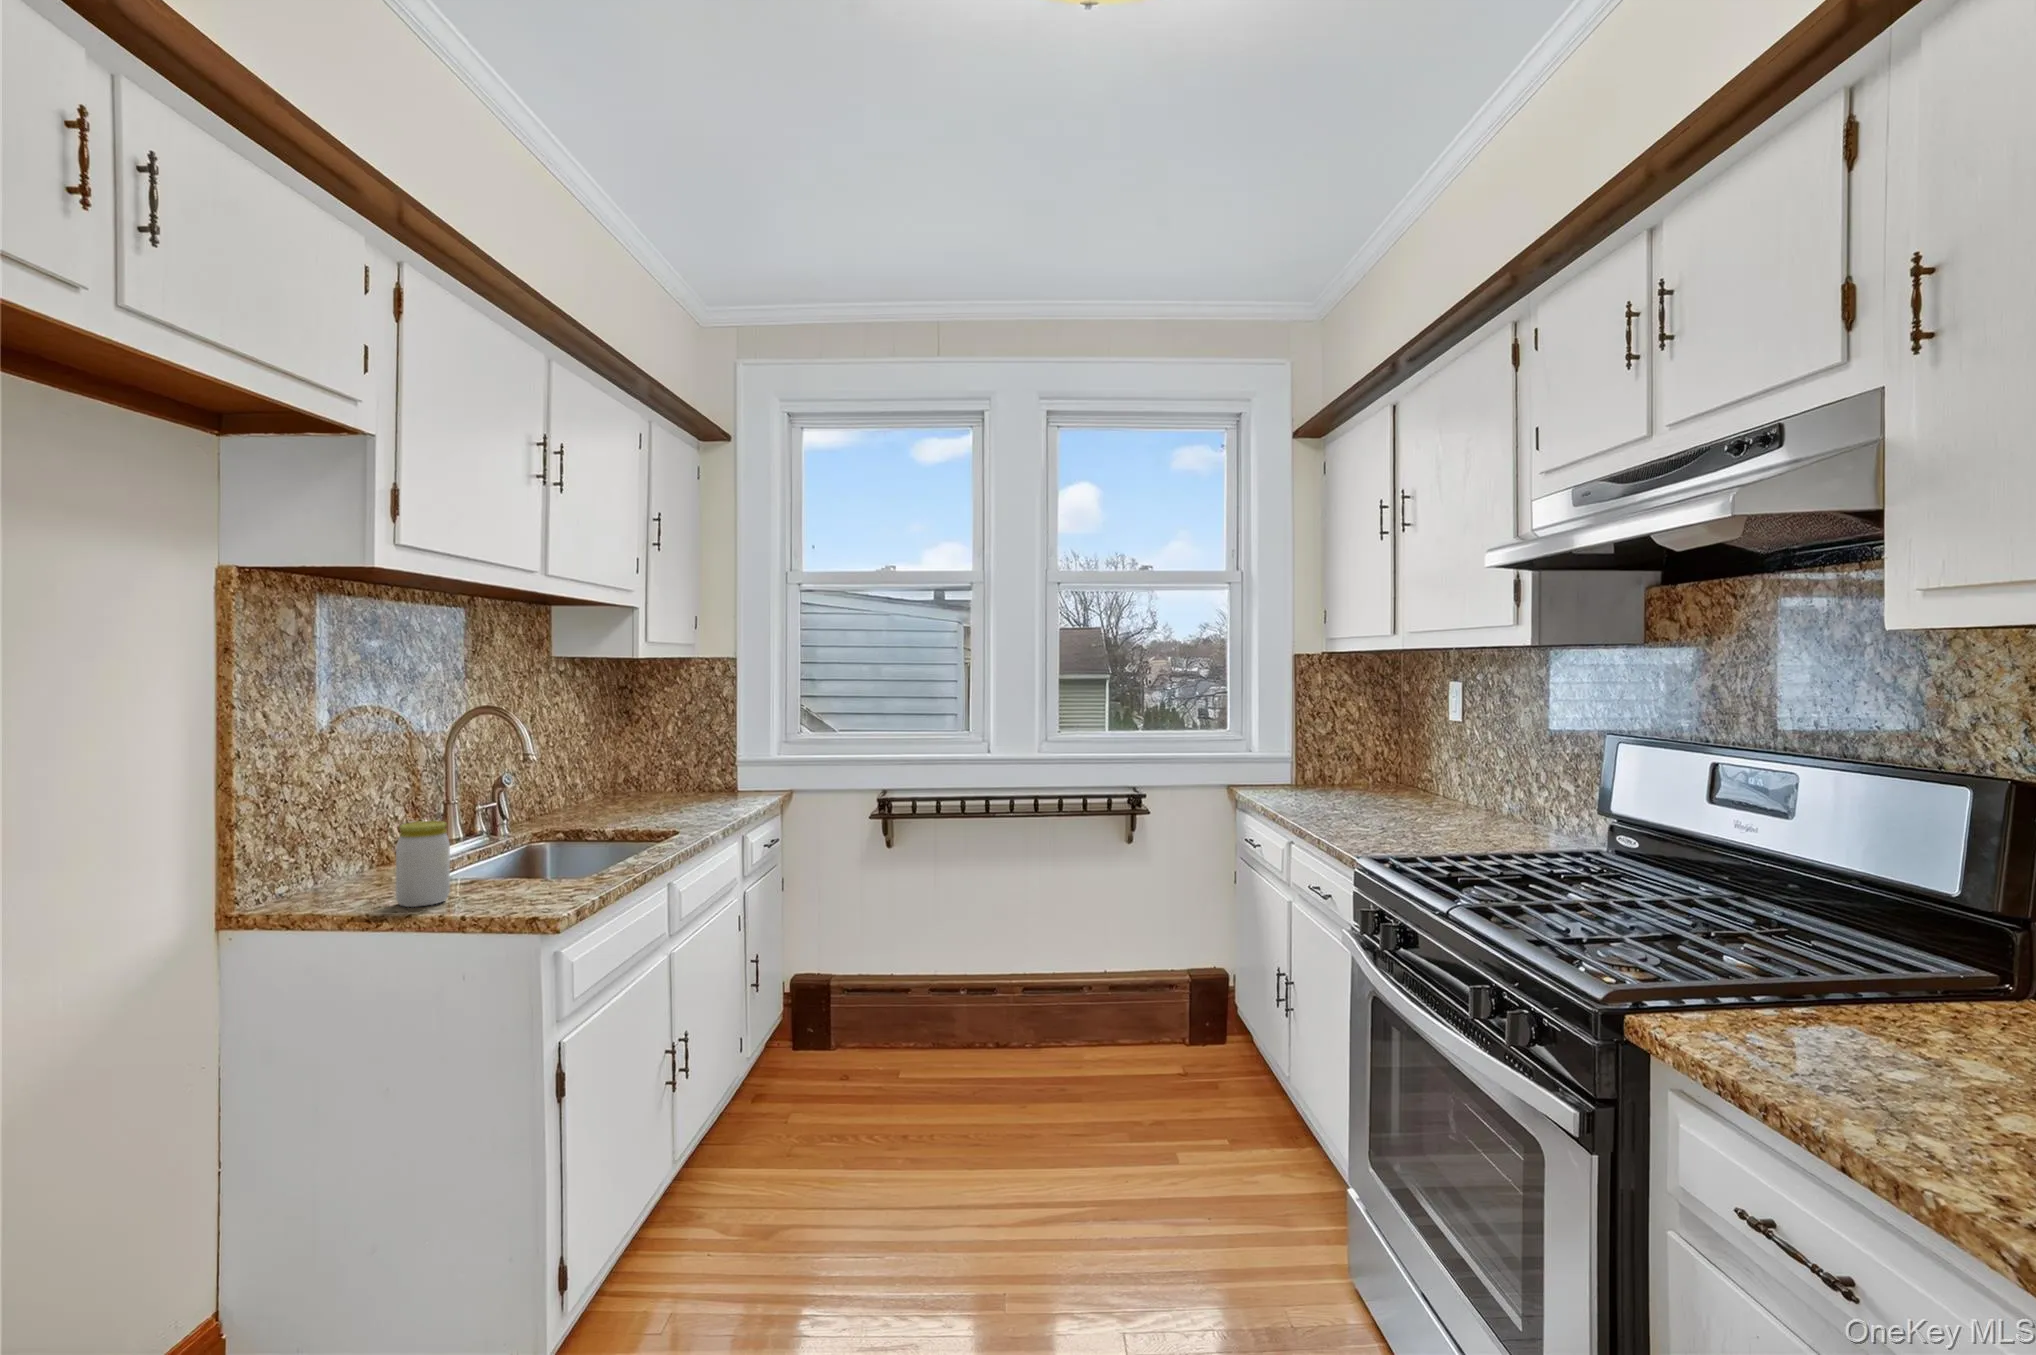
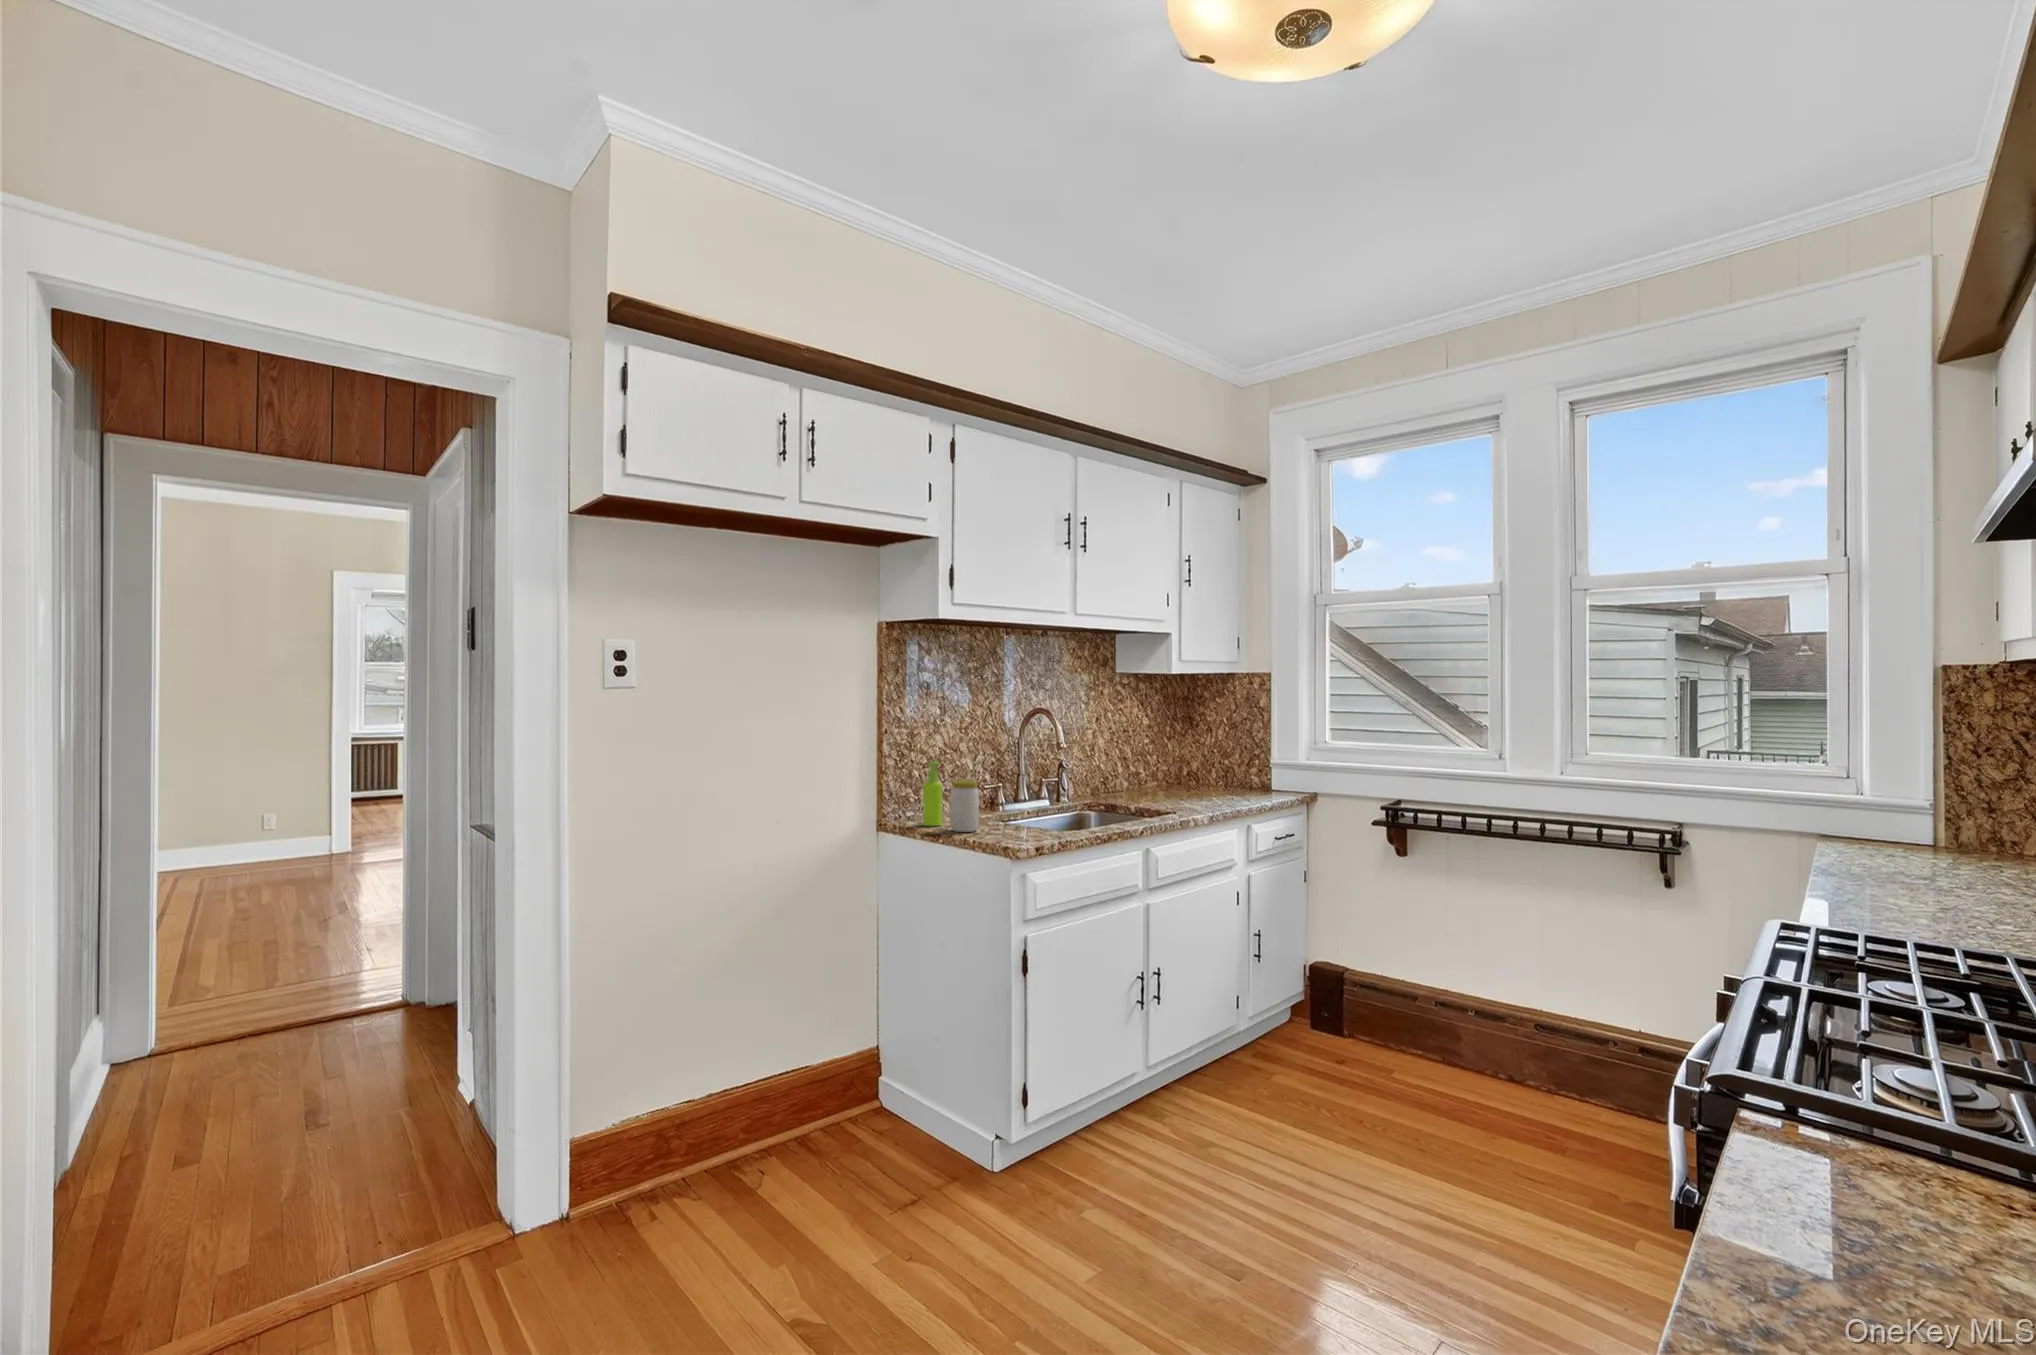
soap dispenser: none [326,797,365,904] -> present [923,761,942,826]

